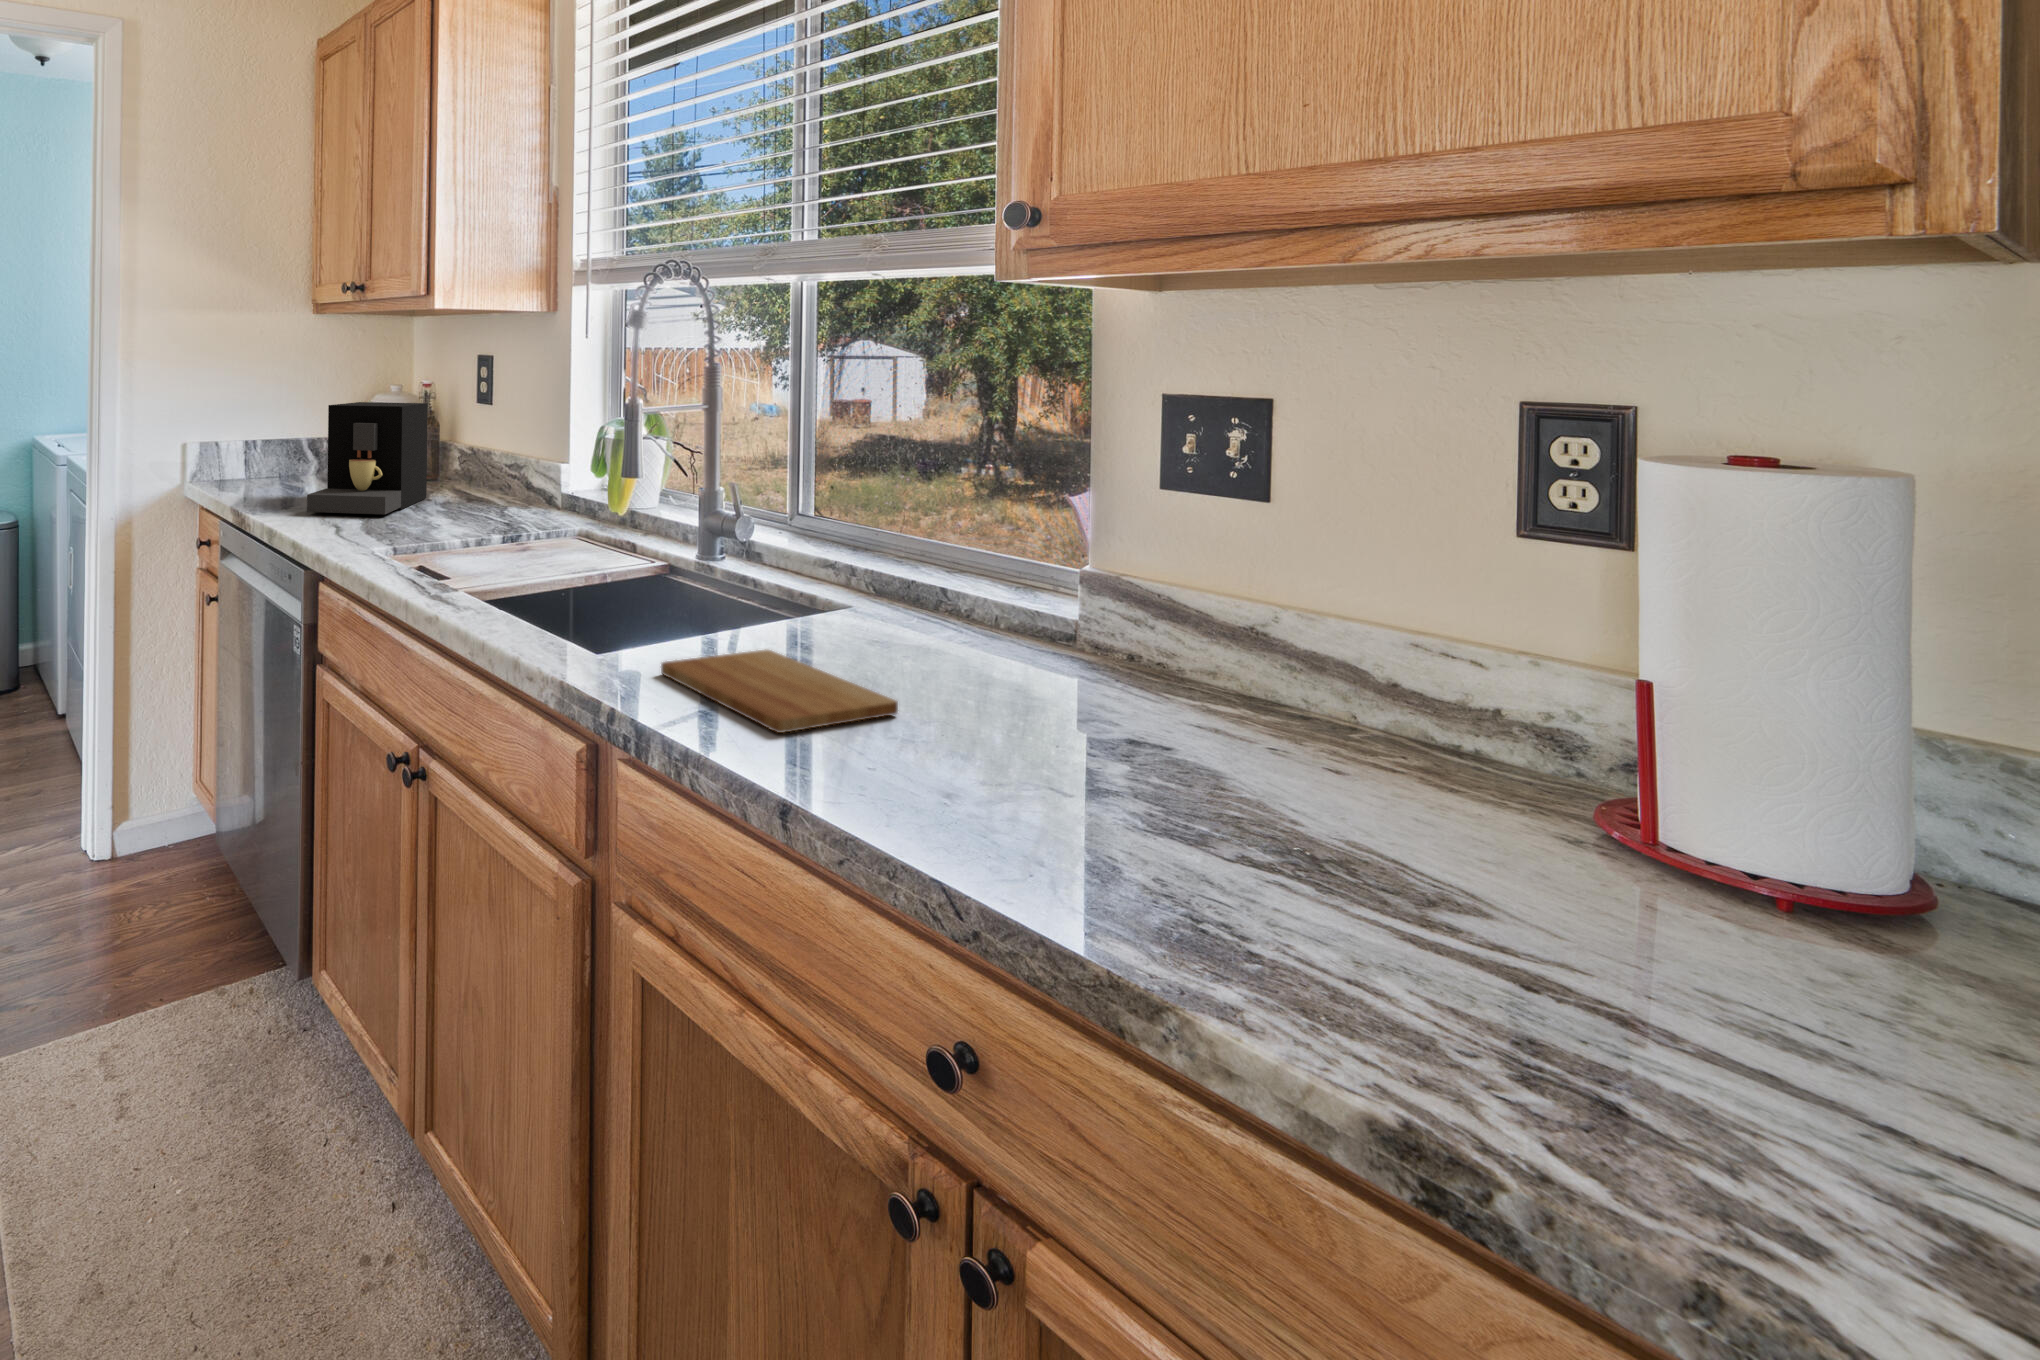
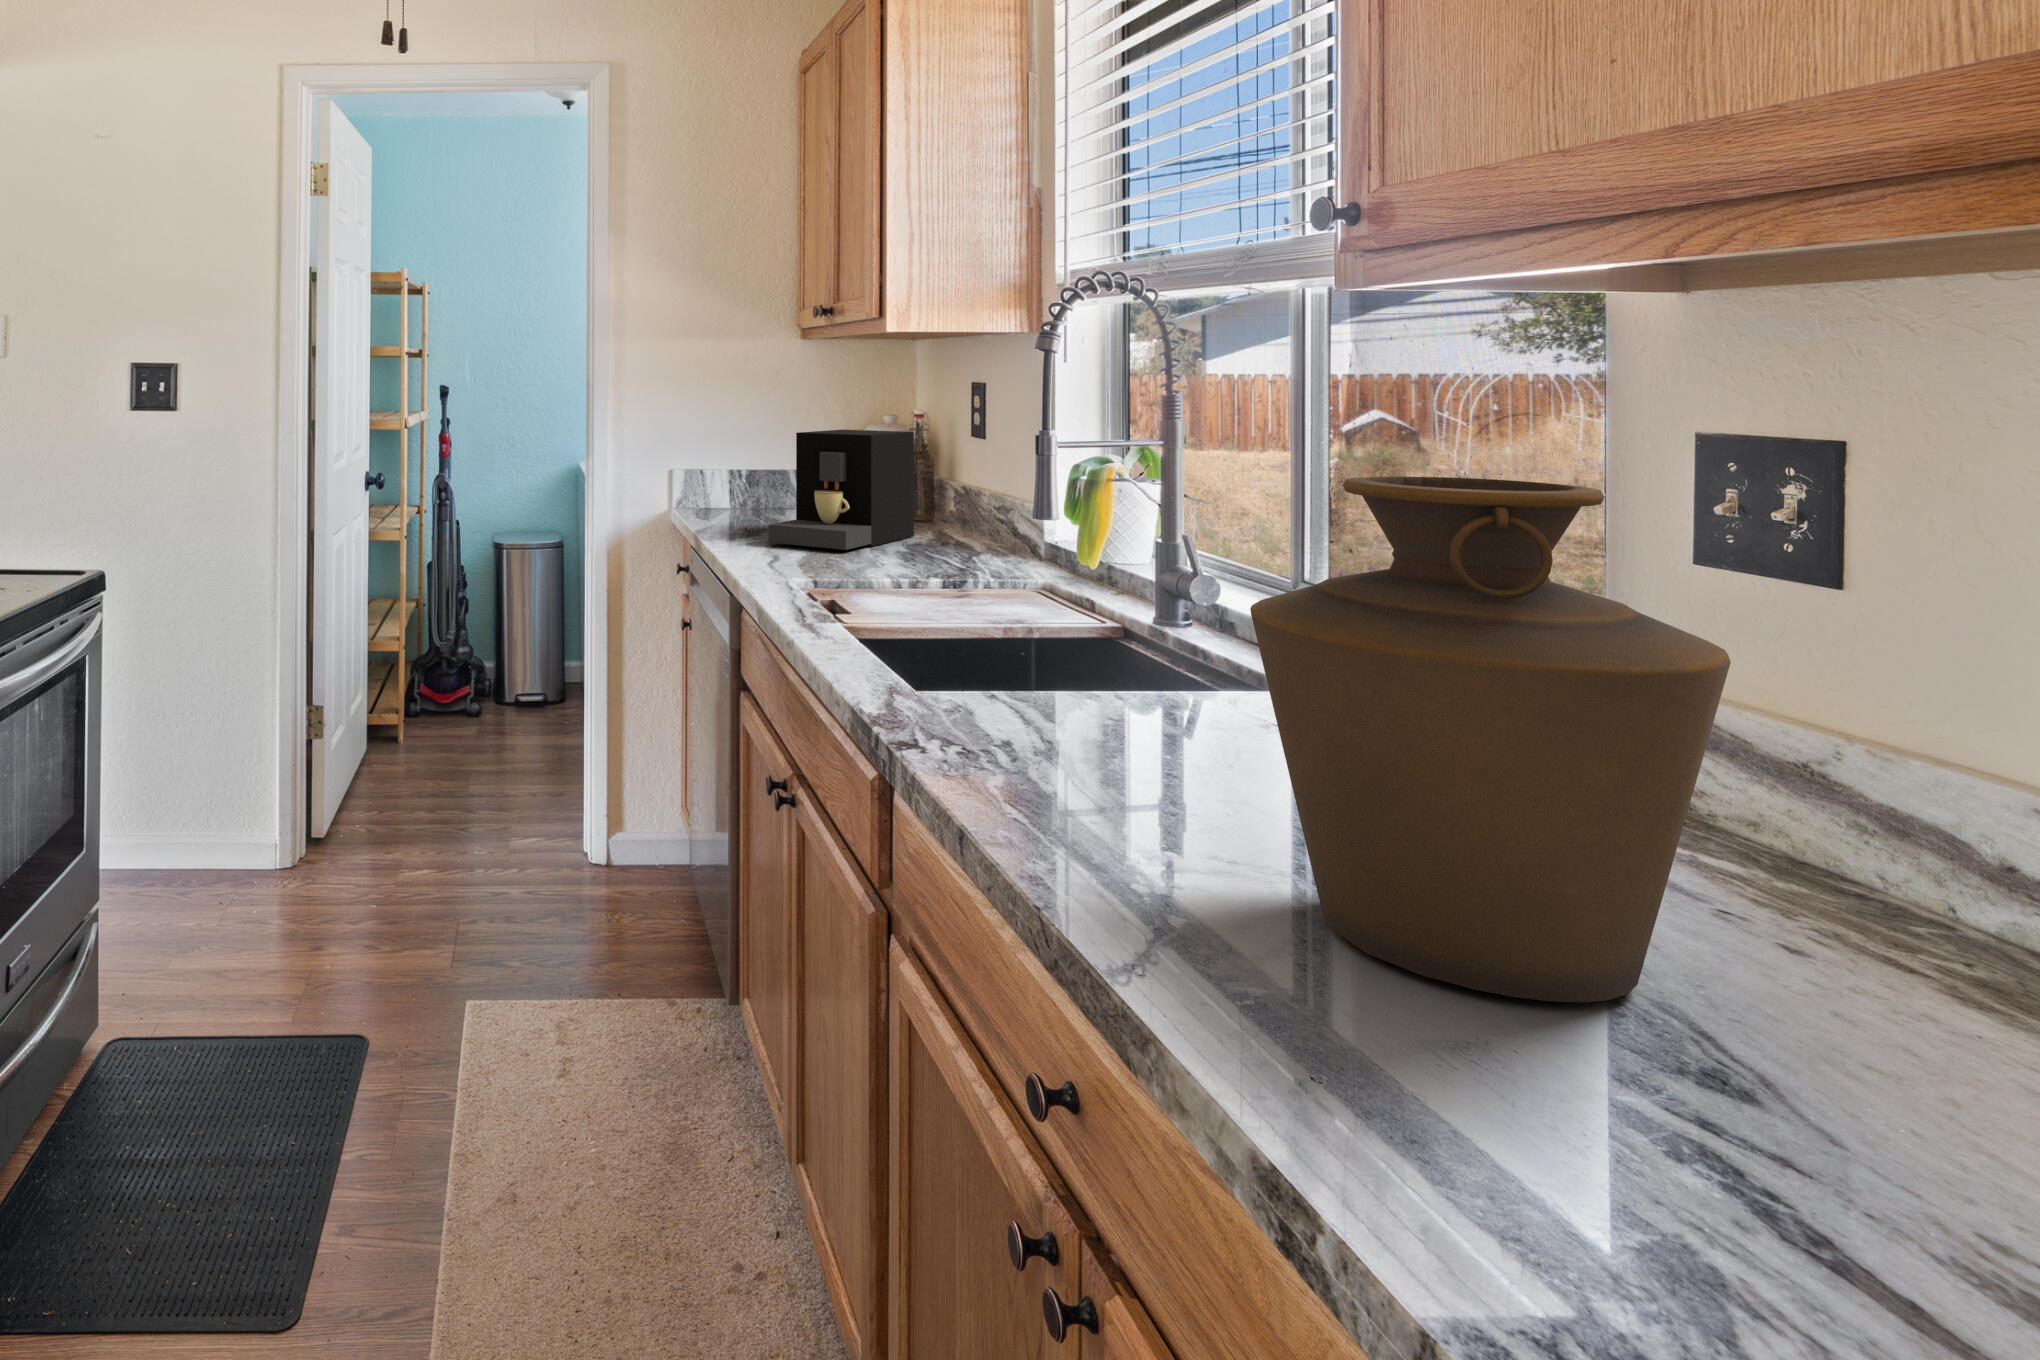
vase: none [1038,425,1416,856] -> present [1250,477,1731,1002]
cutting board: present [661,649,898,733] -> none [967,712,1197,796]

